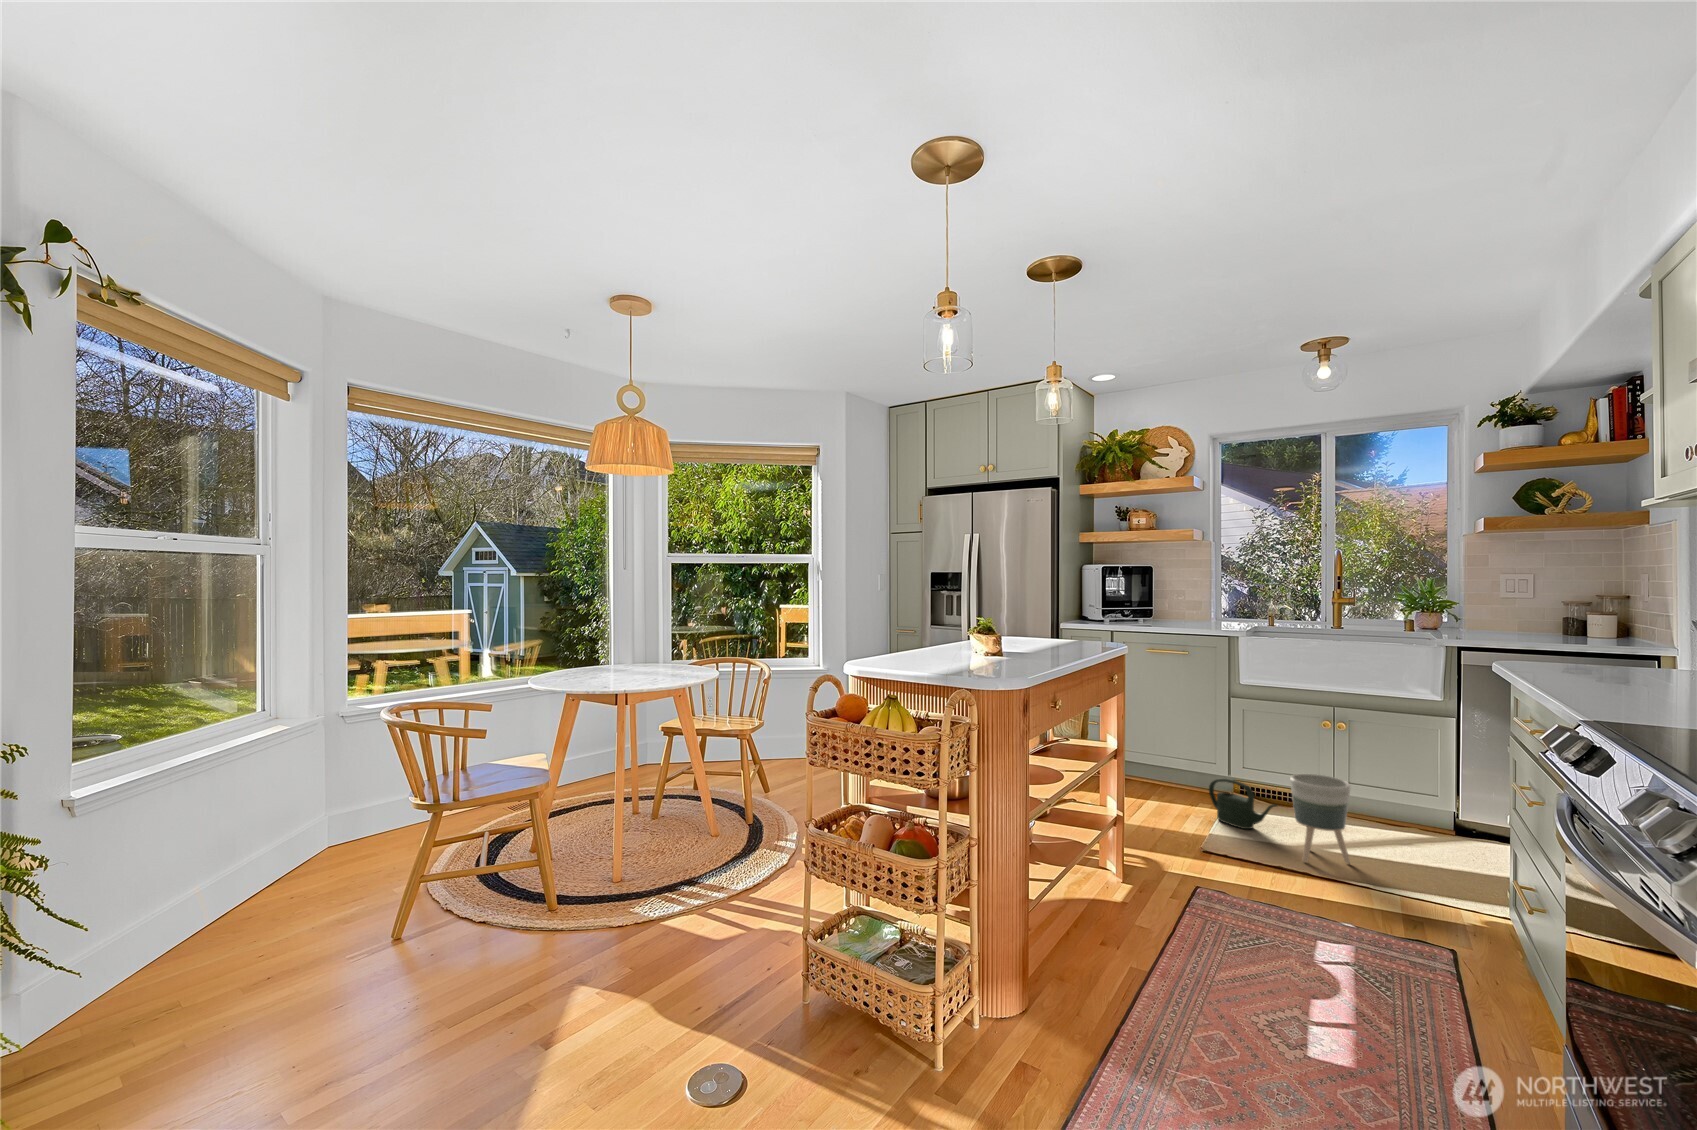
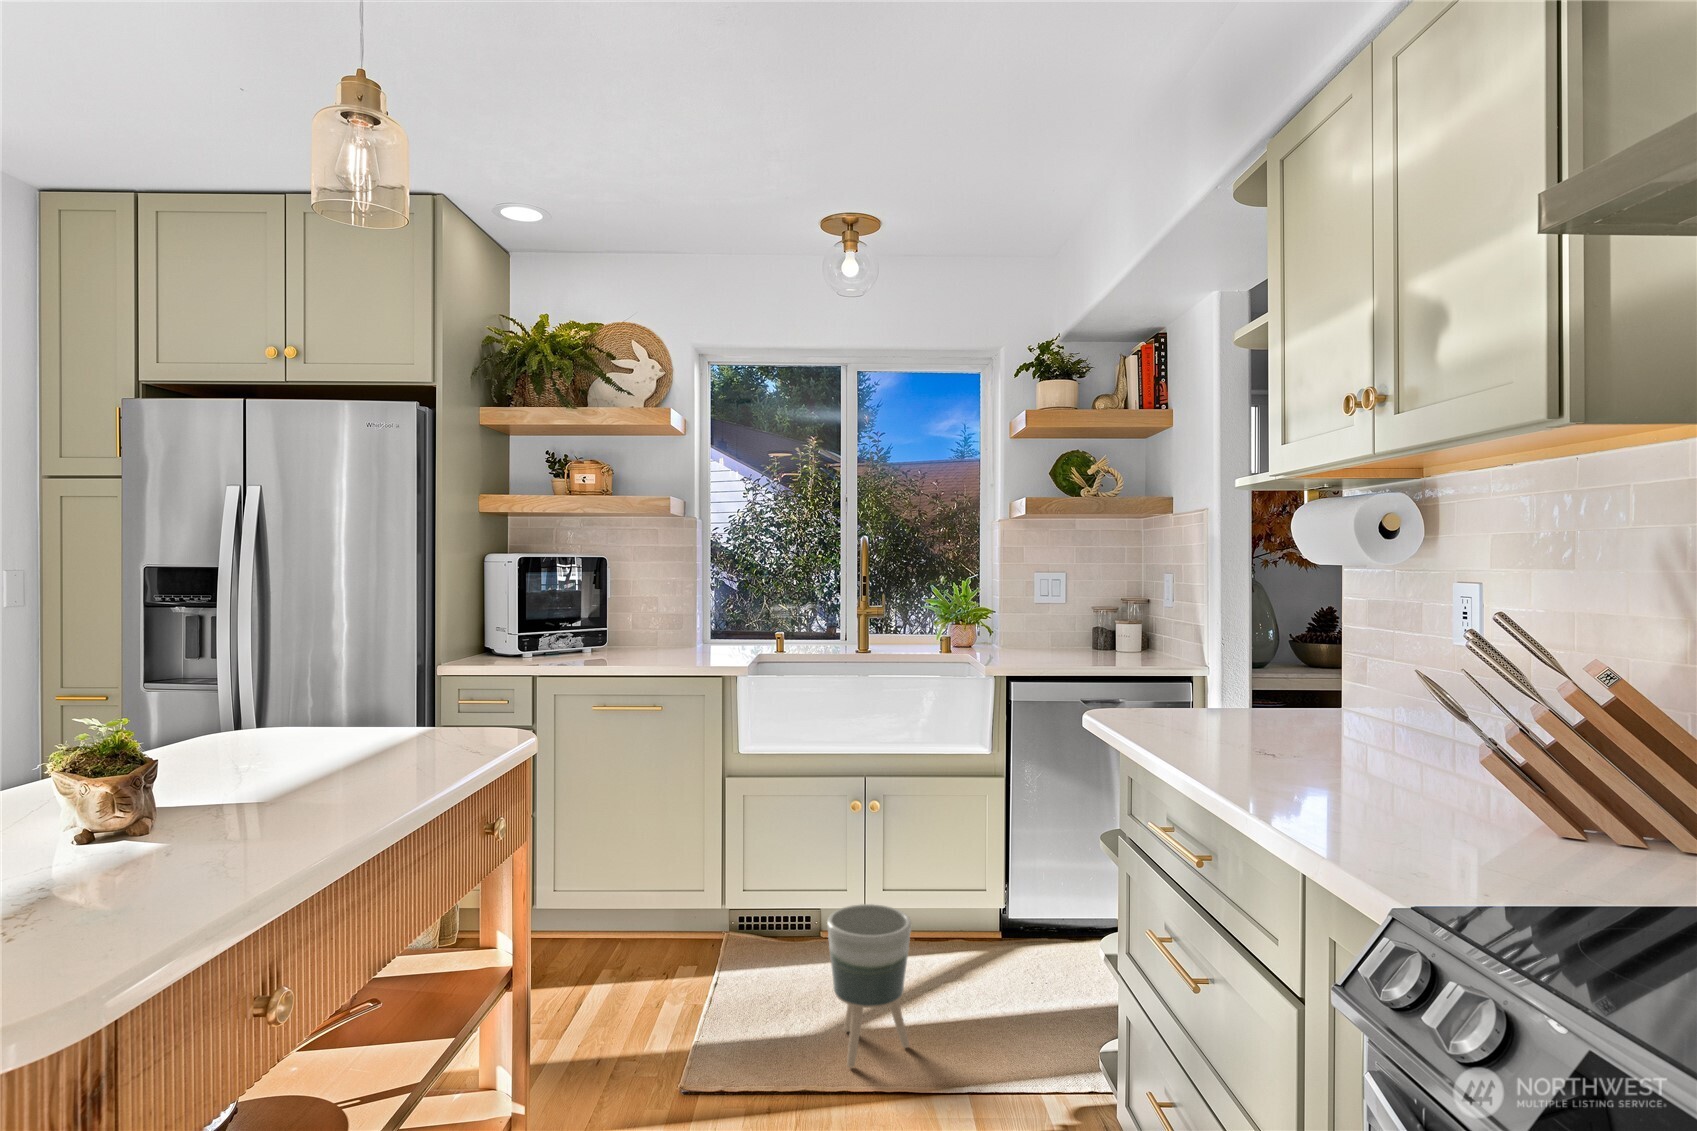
watering can: present [1209,779,1277,829] -> none [696,924,803,1010]

